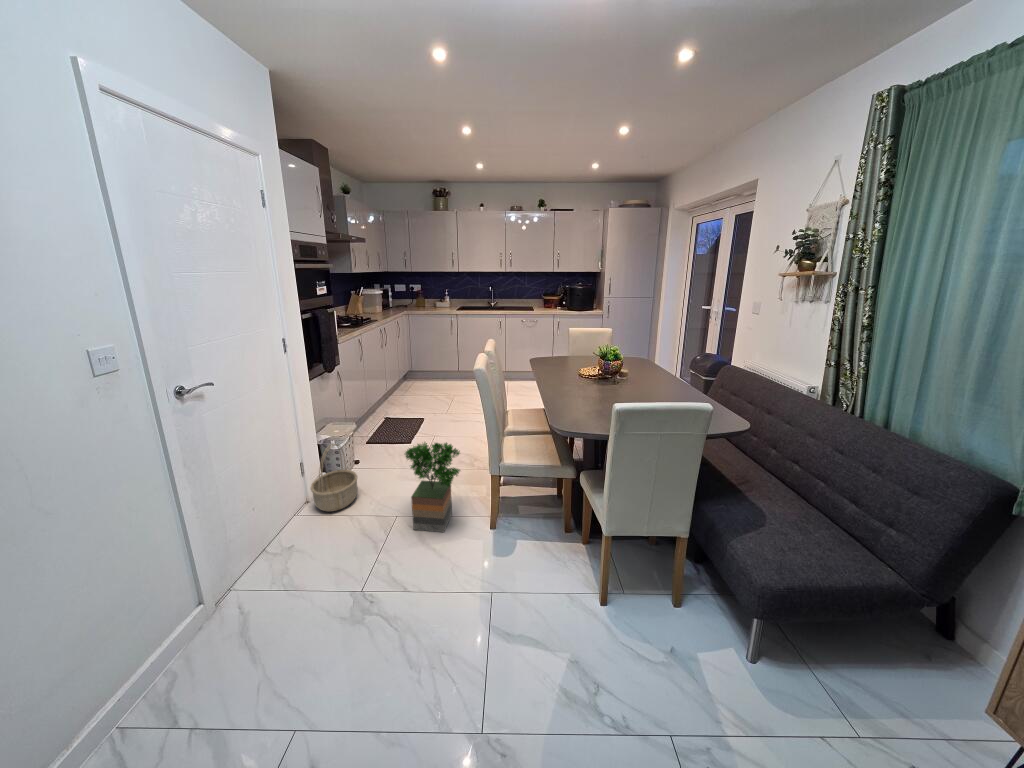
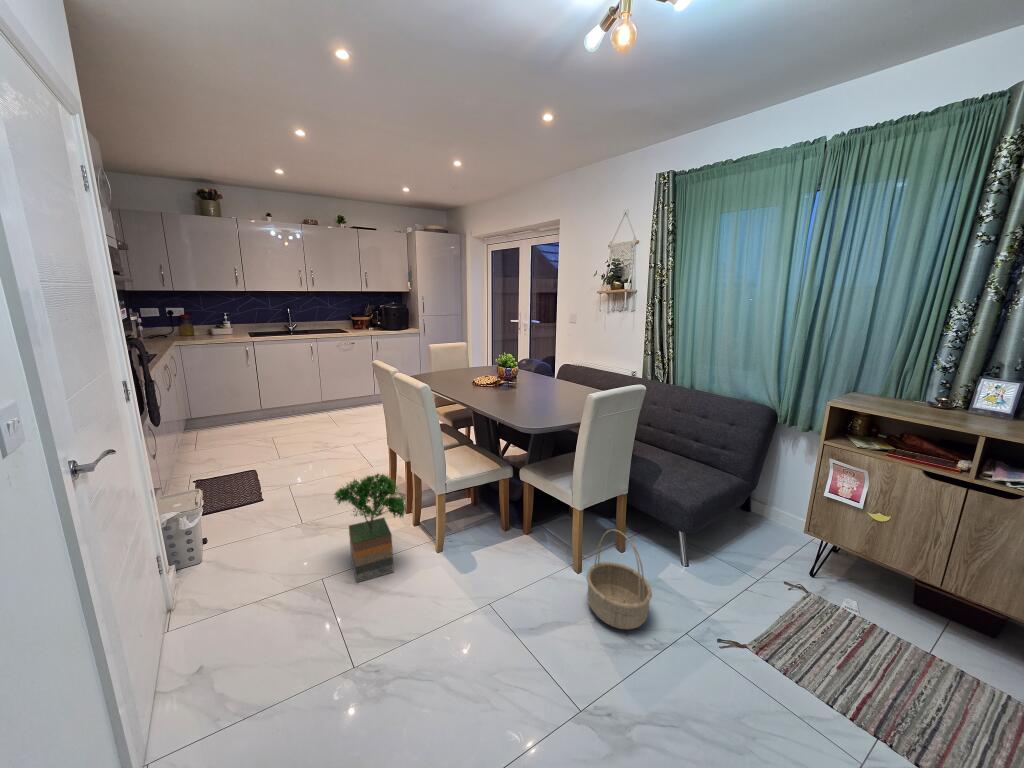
basket: present [311,444,357,512] -> present [587,529,652,629]

